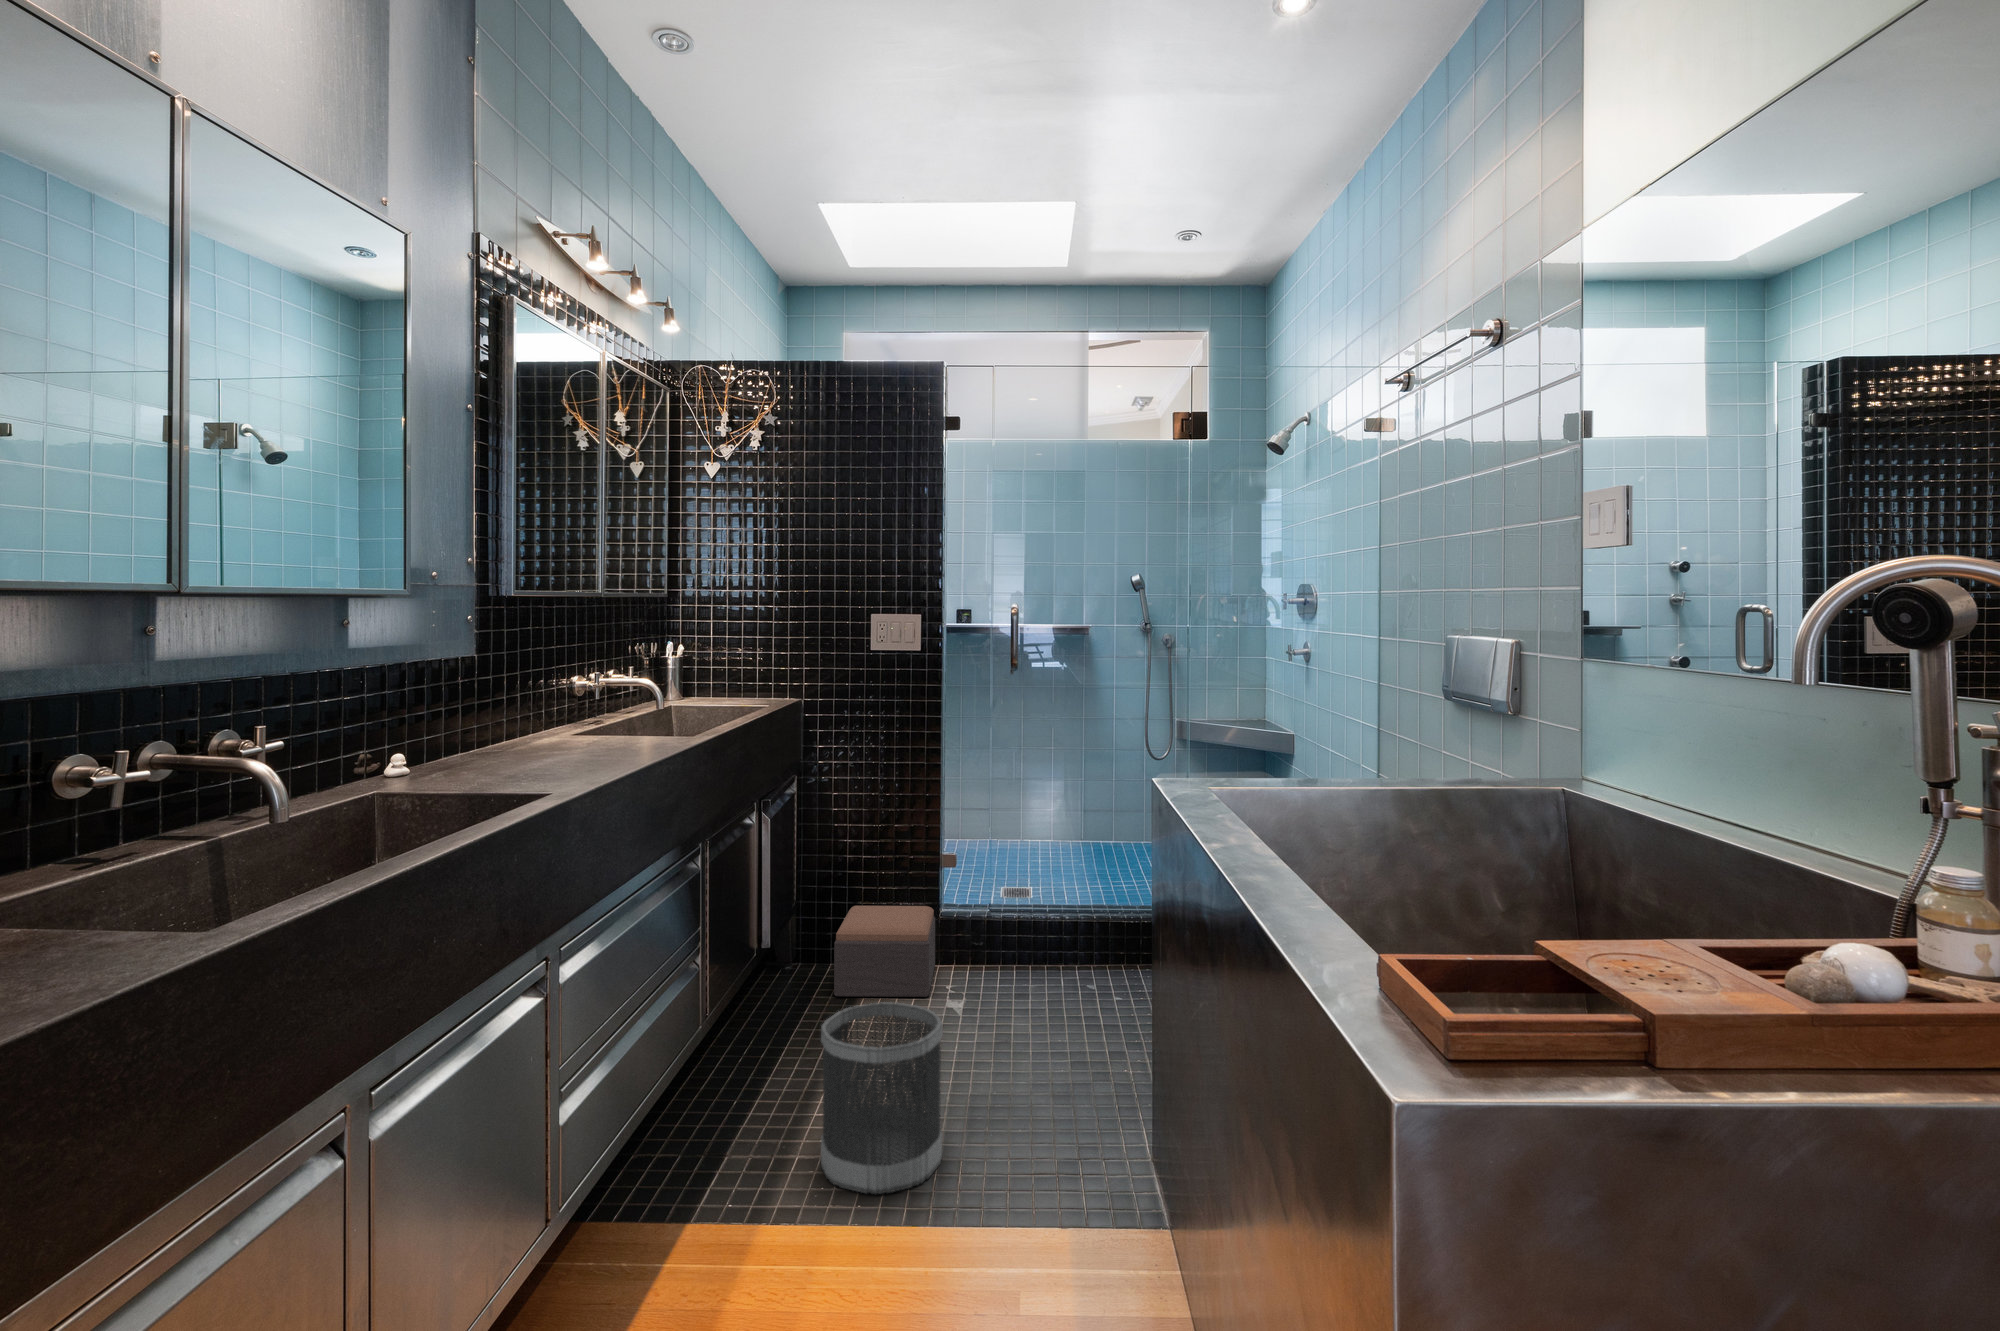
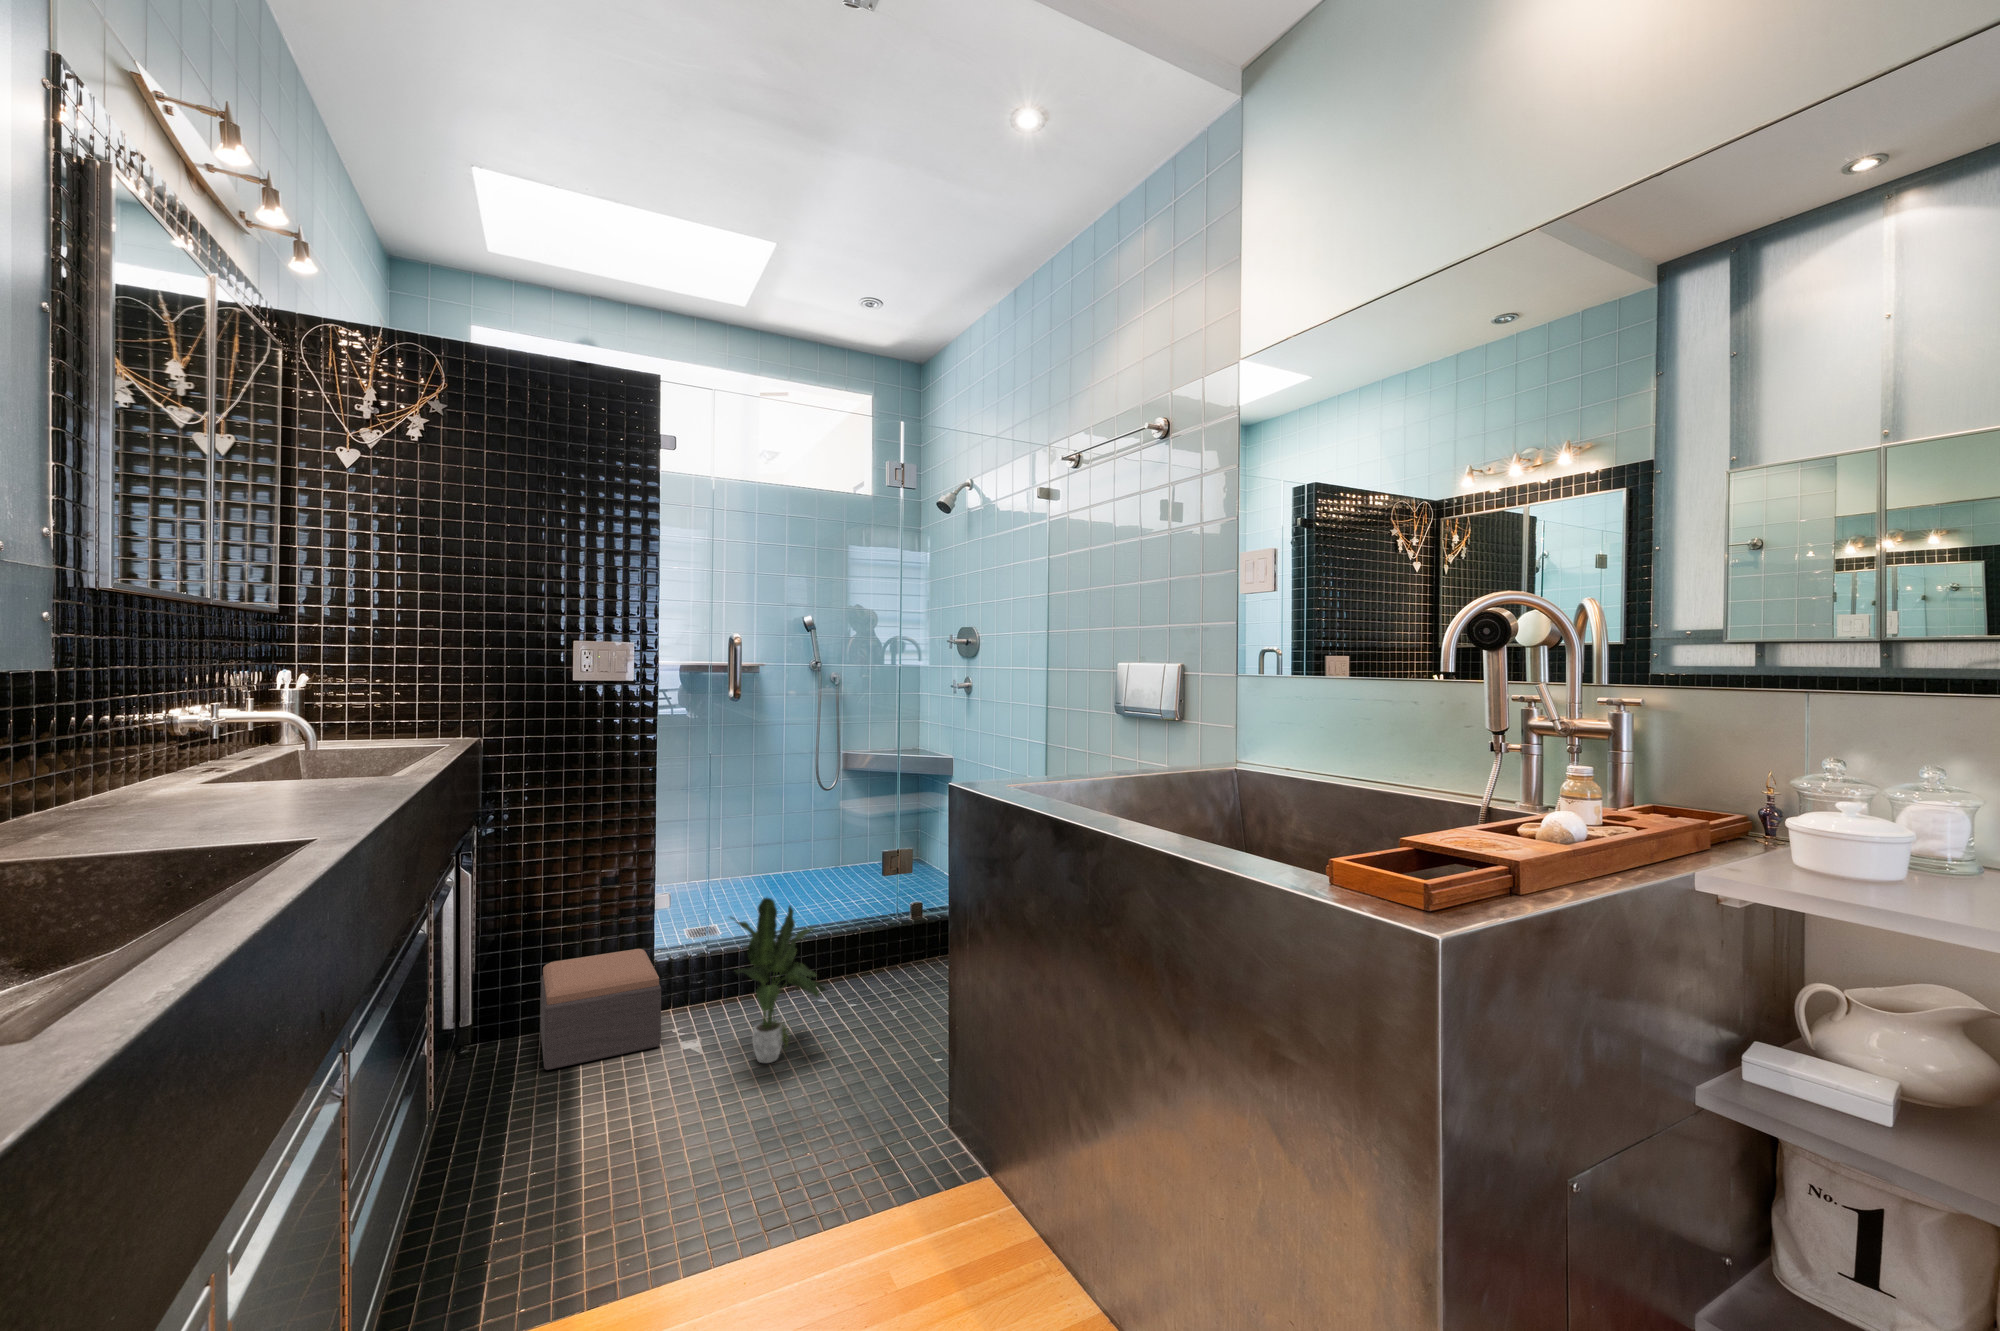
potted plant: none [966,872,1067,1033] -> present [730,898,827,1063]
wastebasket: present [821,1002,943,1194] -> none [647,1052,788,1286]

